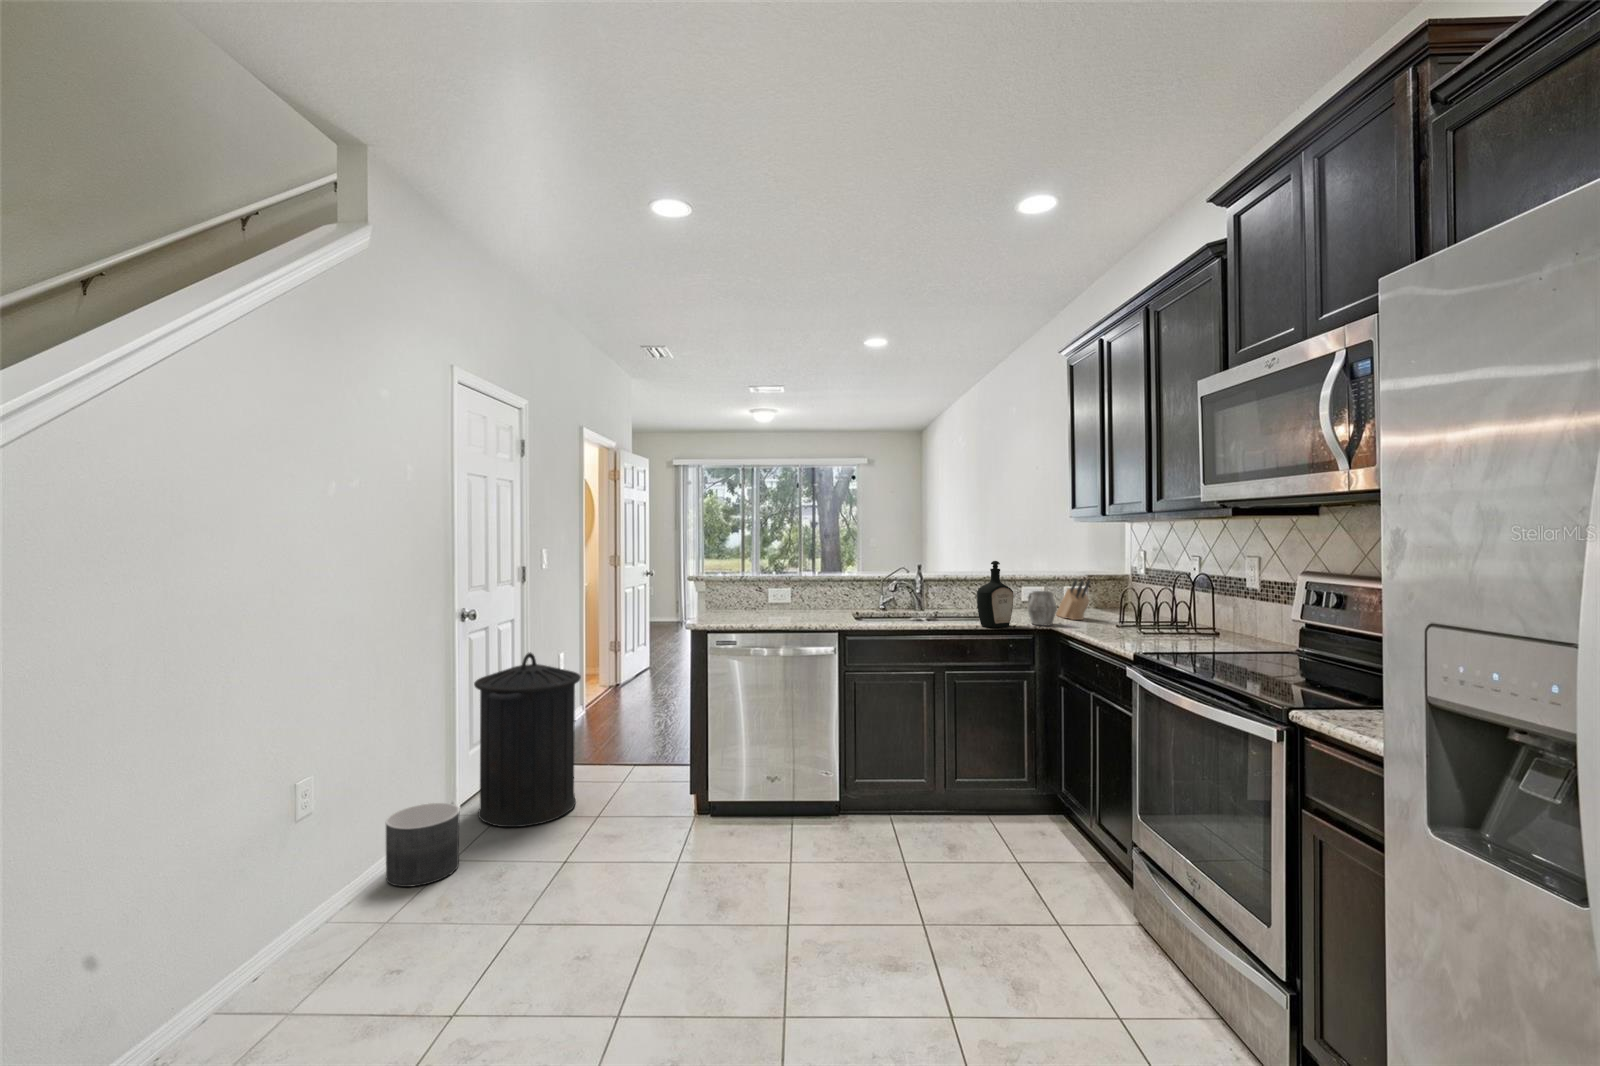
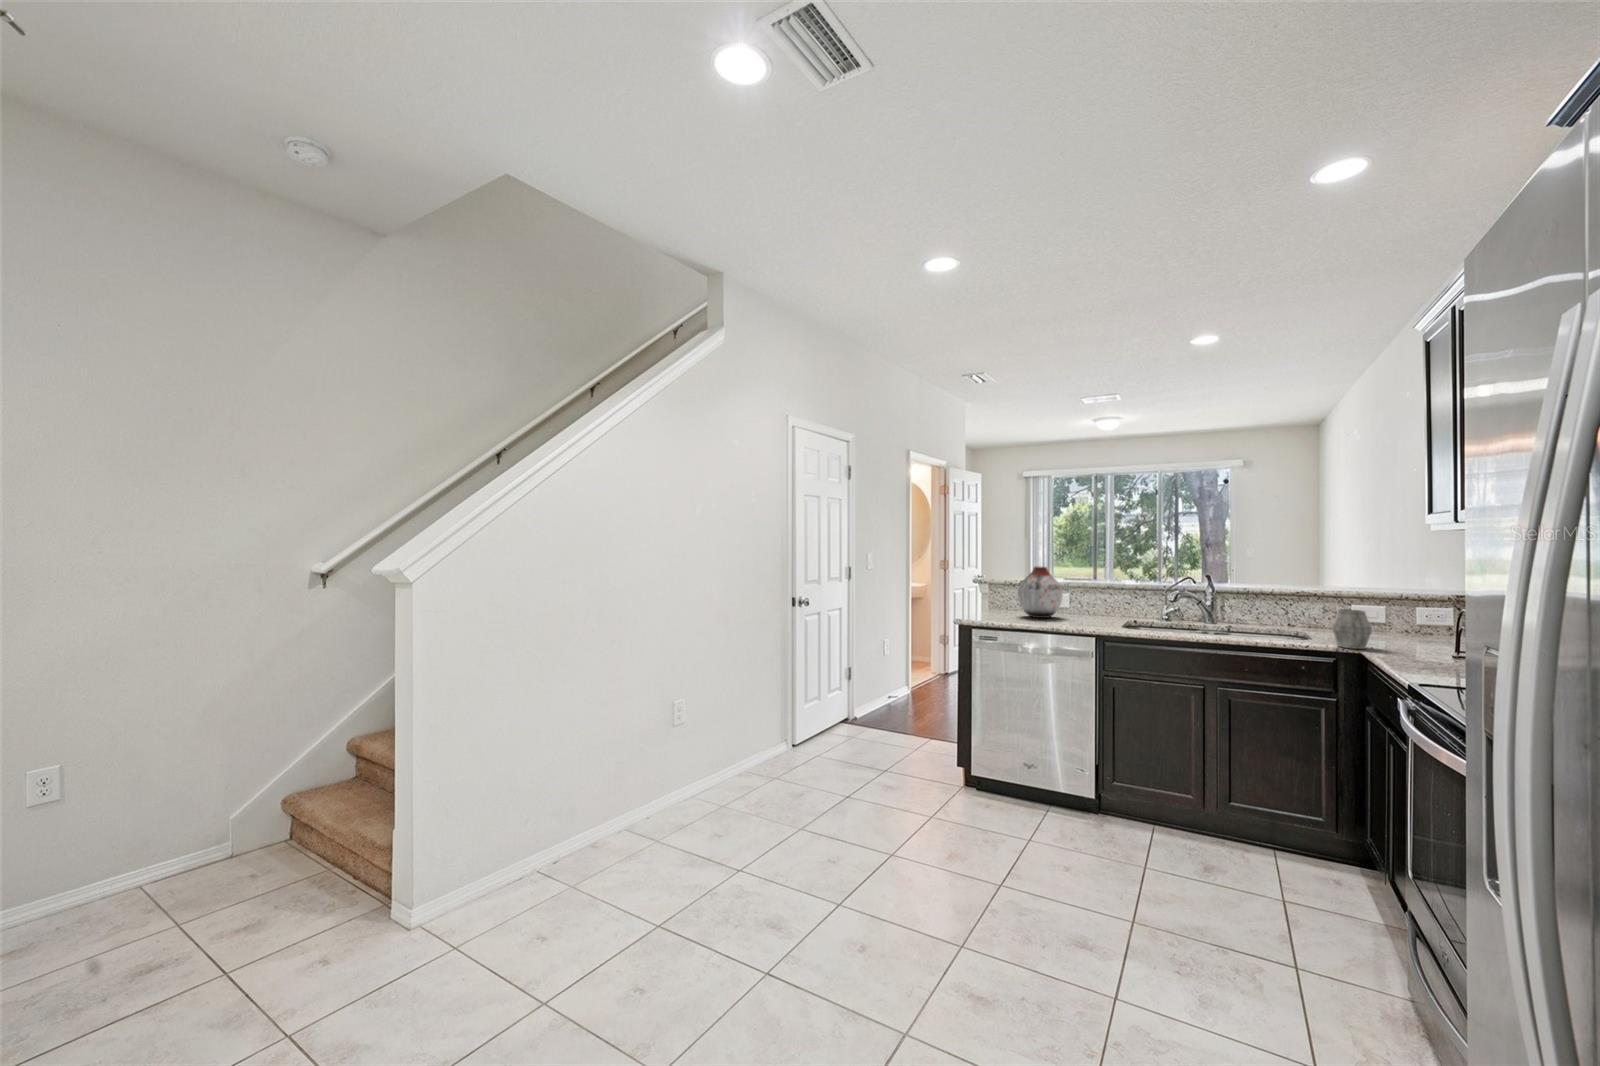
vase: none [742,561,787,616] -> present [1018,566,1063,618]
bottle: present [977,561,1013,628] -> none [1258,573,1307,646]
knife block: present [1056,580,1090,620] -> none [1392,598,1431,647]
trash can: present [474,652,581,827] -> none [800,633,879,769]
planter: present [386,803,459,887] -> none [732,735,779,790]

